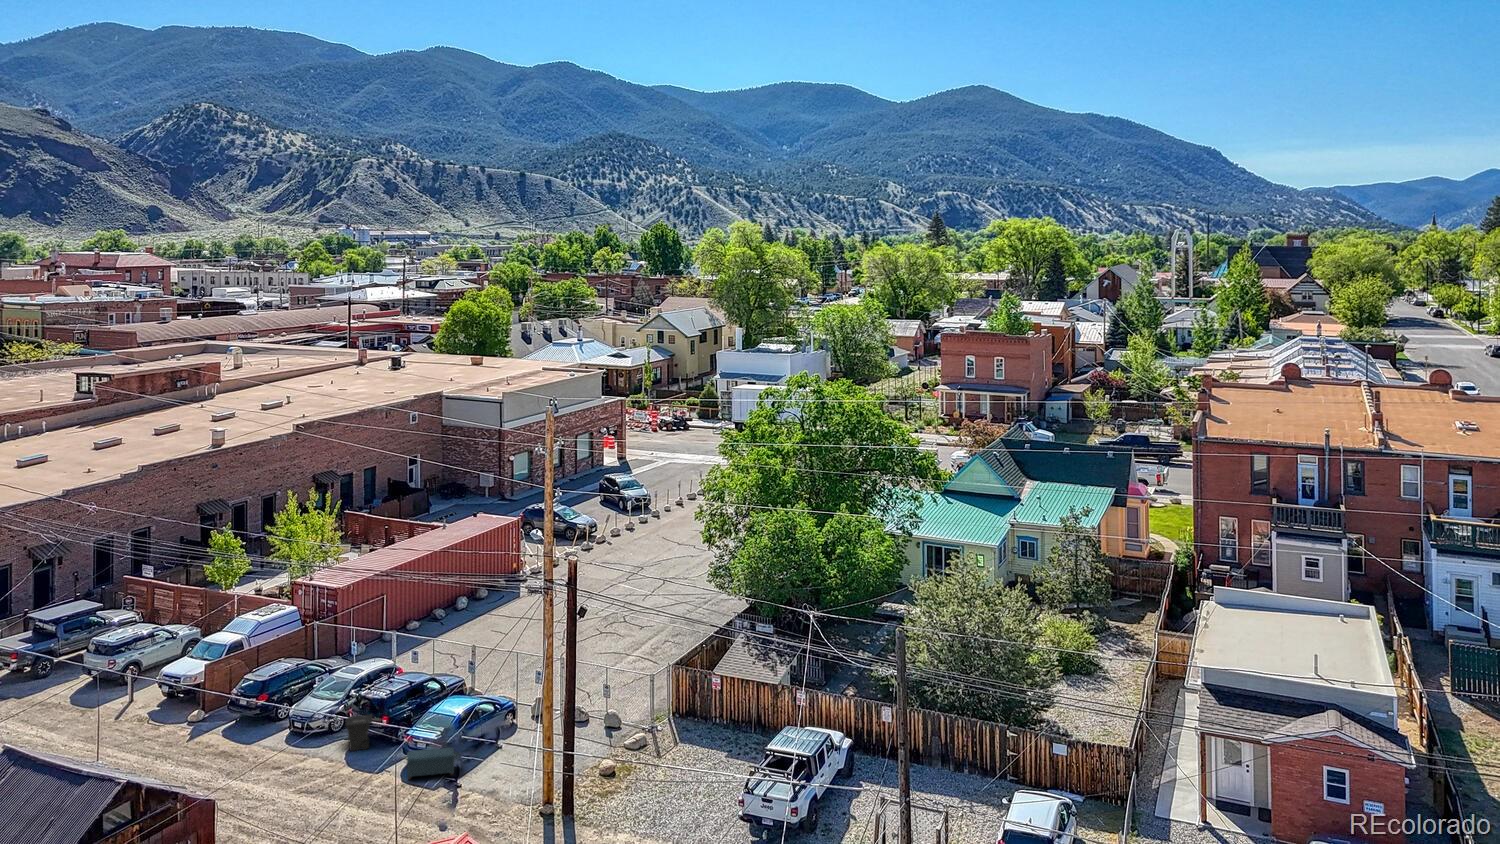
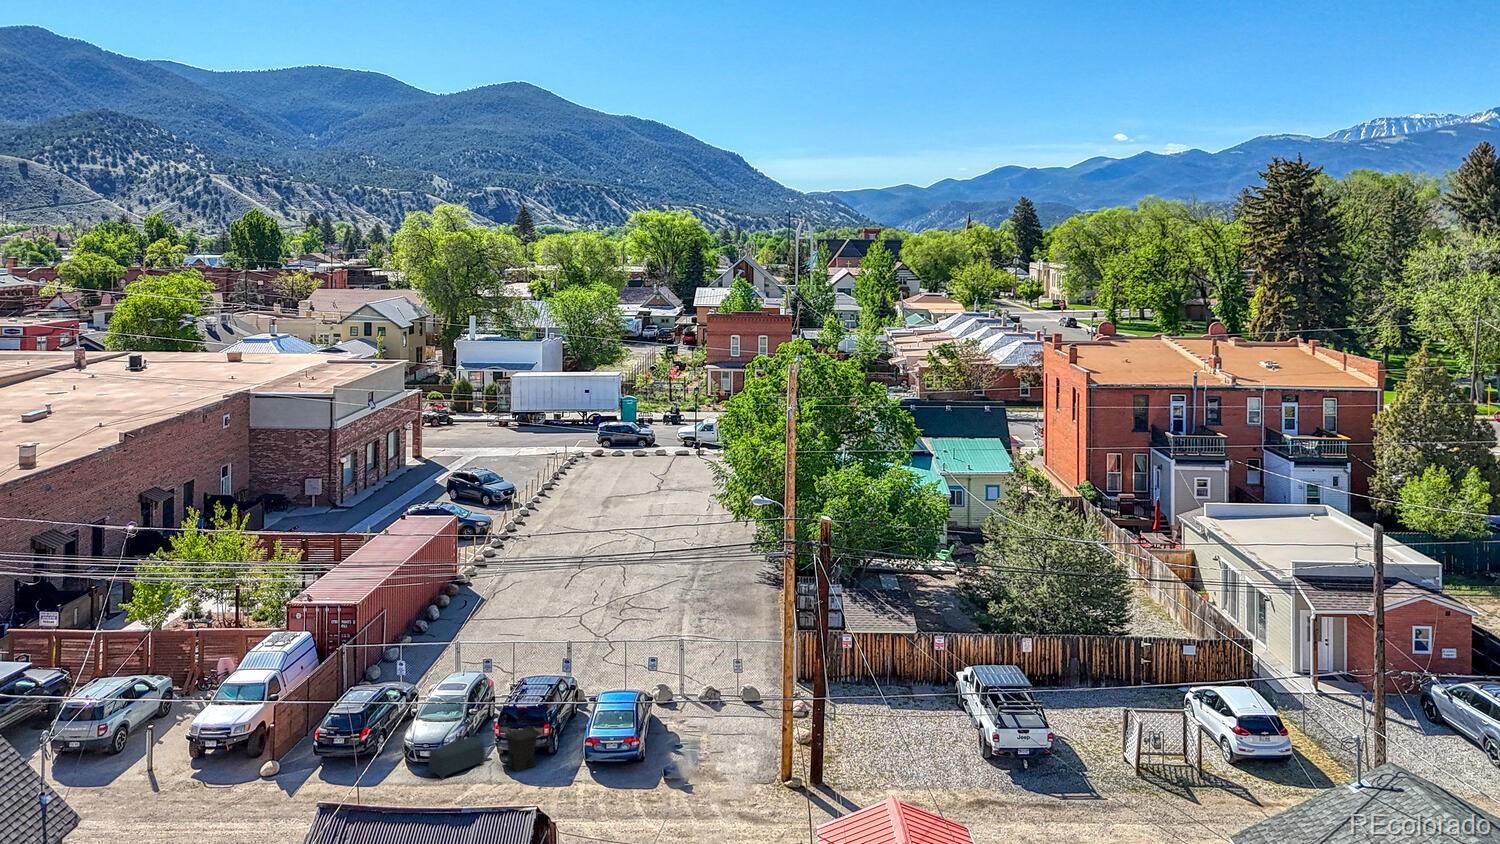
bench: present [407,748,454,779] -> present [429,737,485,780]

